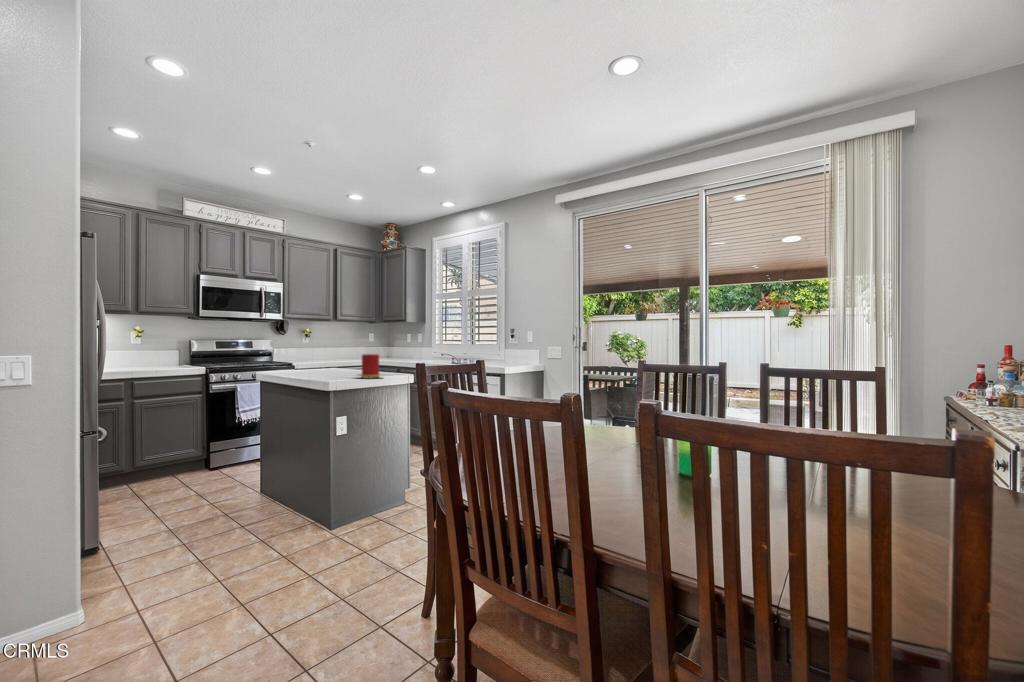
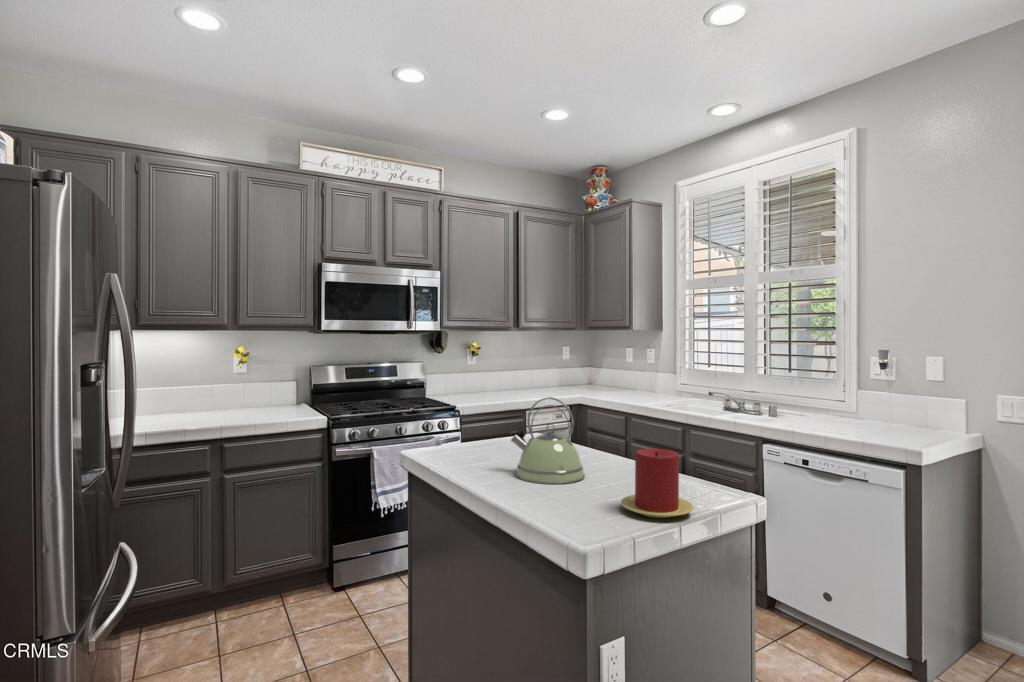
kettle: none [313,339,349,376] -> present [510,397,585,484]

